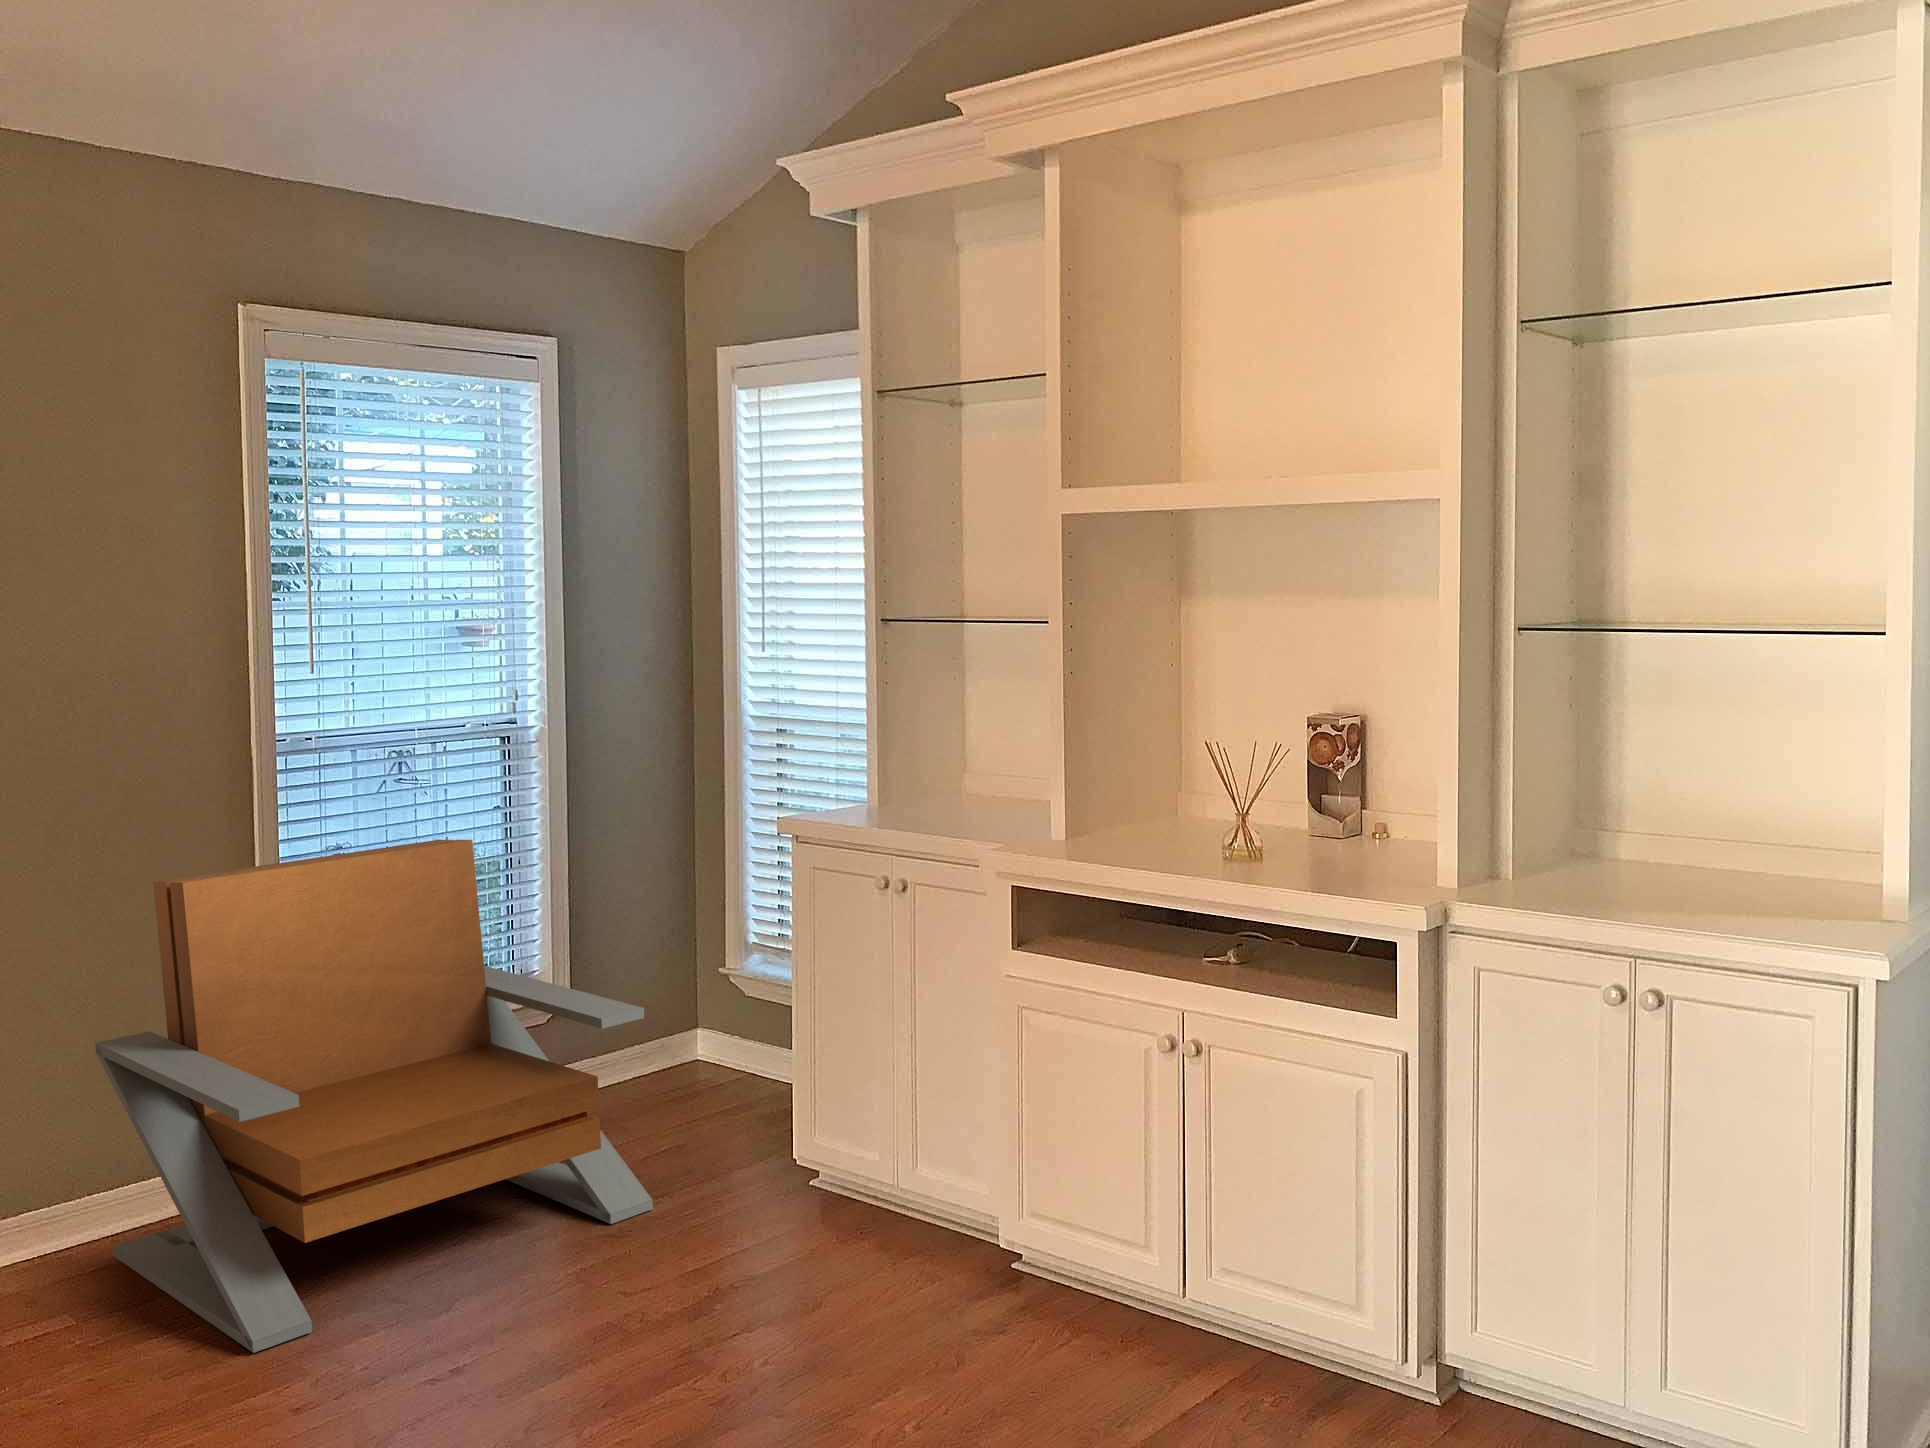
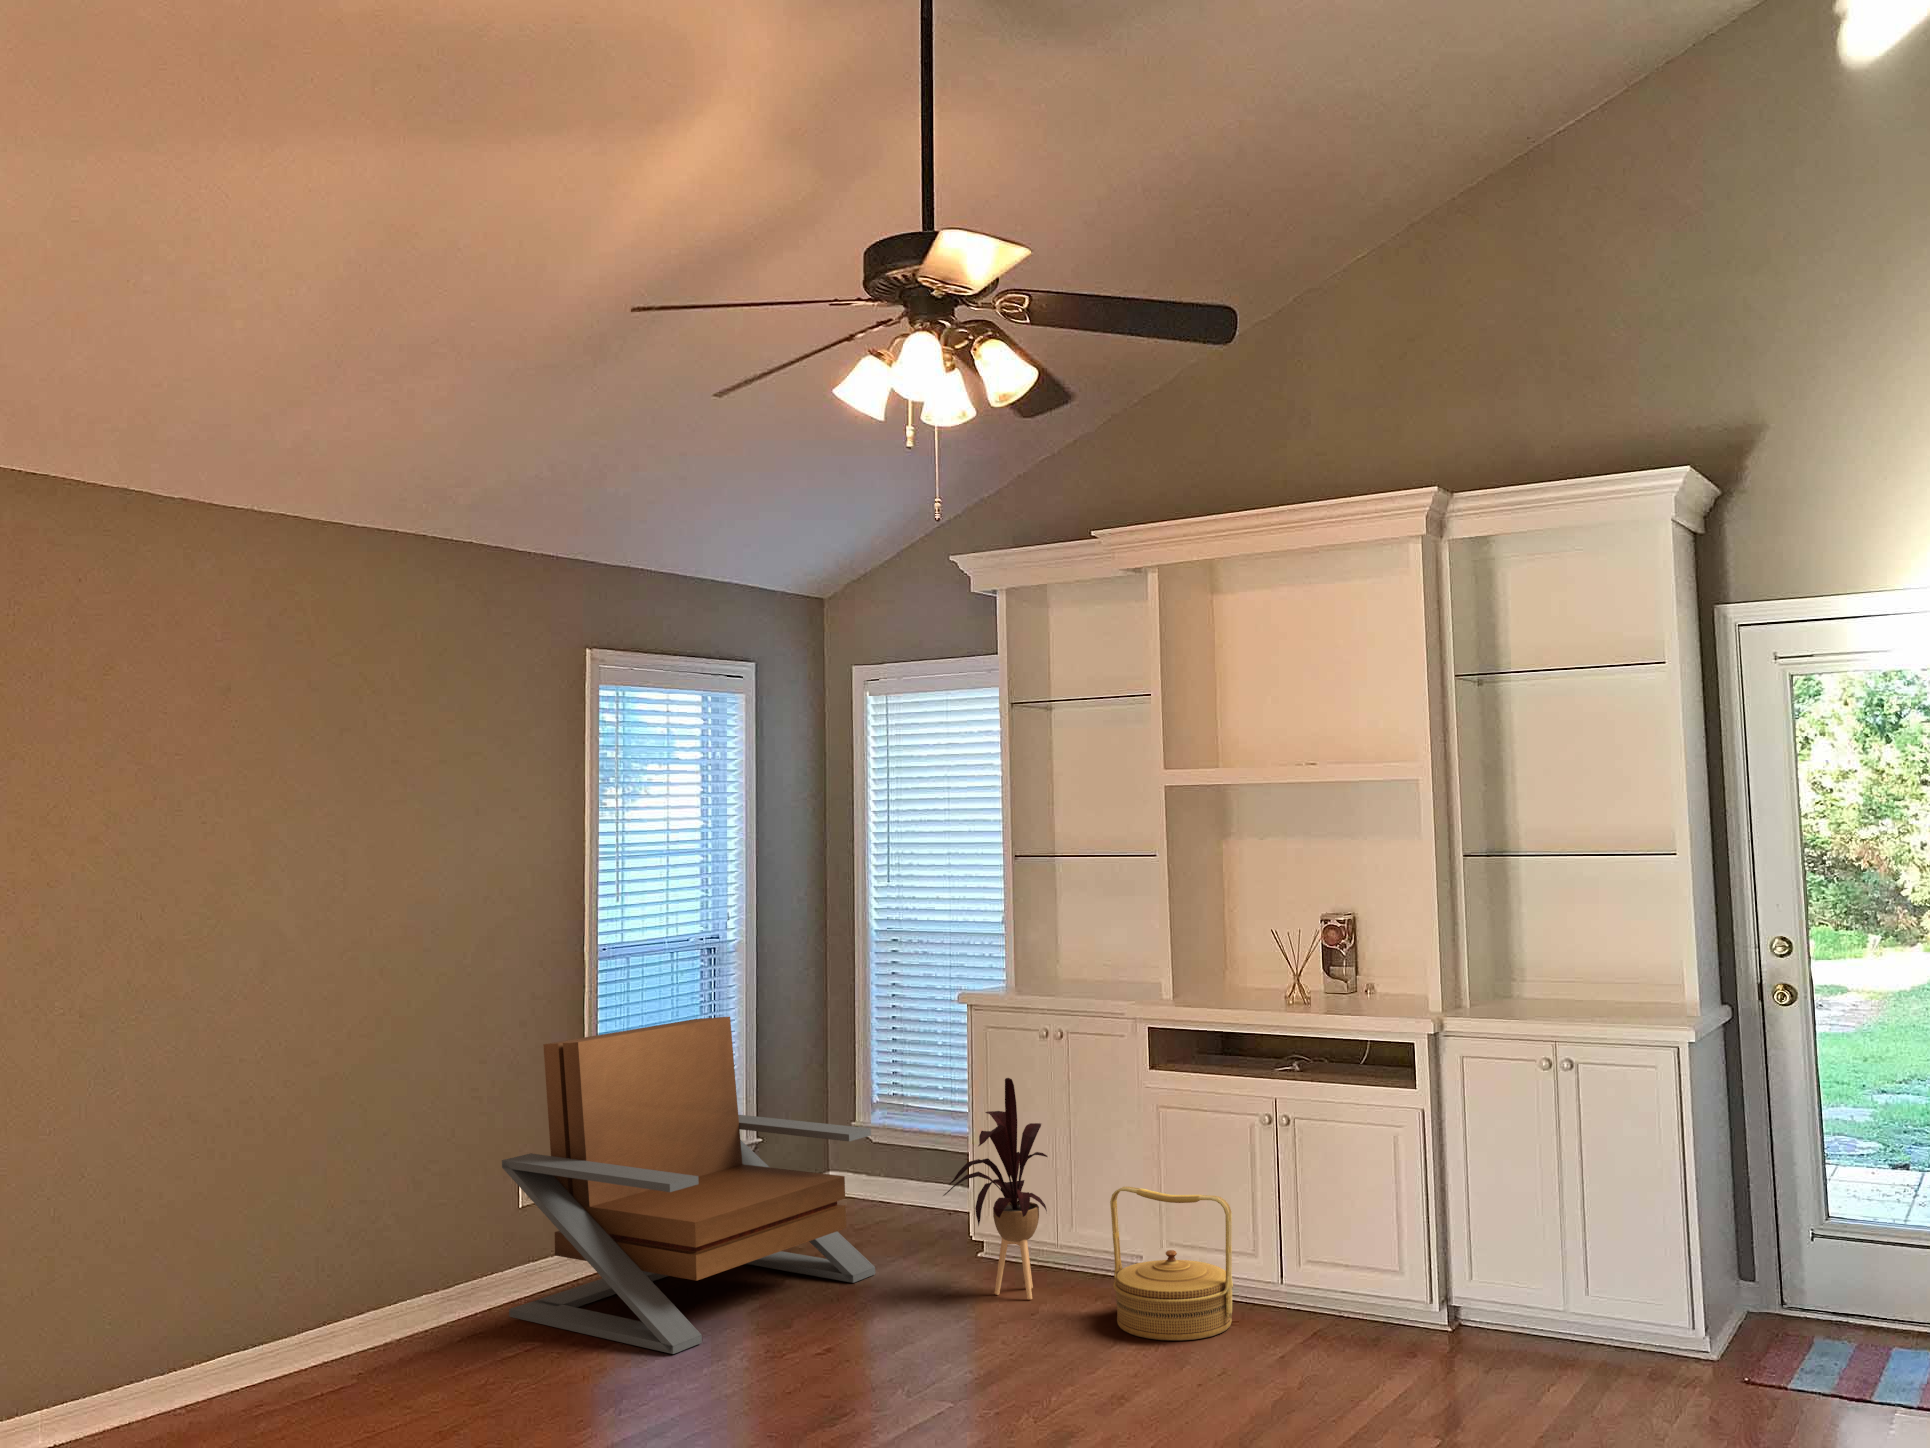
house plant: none [705,956,881,1276] -> present [943,1078,1047,1299]
woven basket: none [919,1132,1105,1386] -> present [1110,1187,1233,1341]

